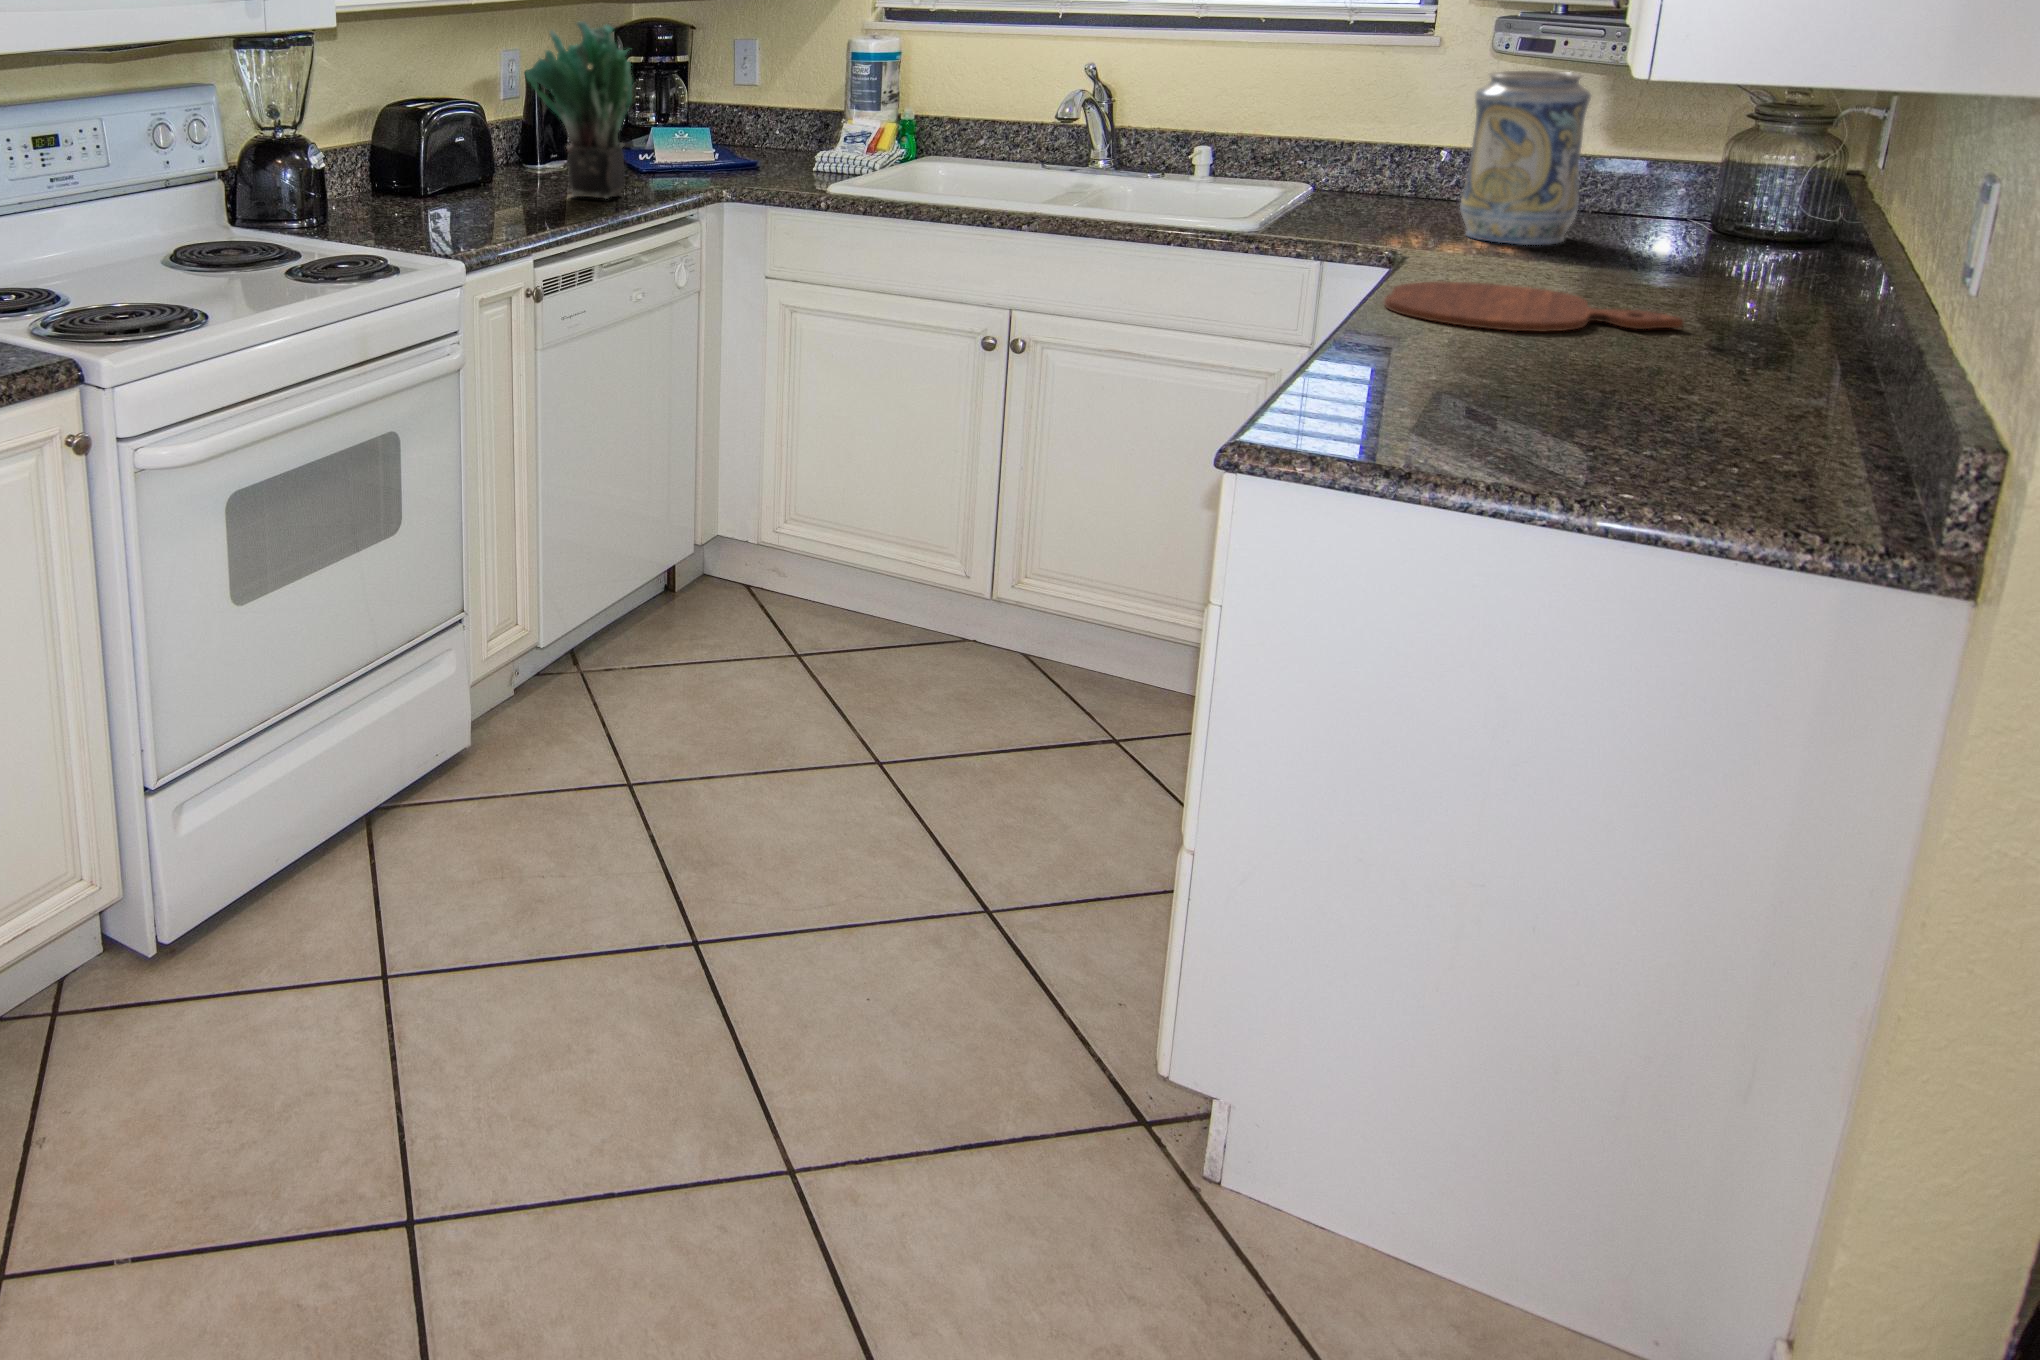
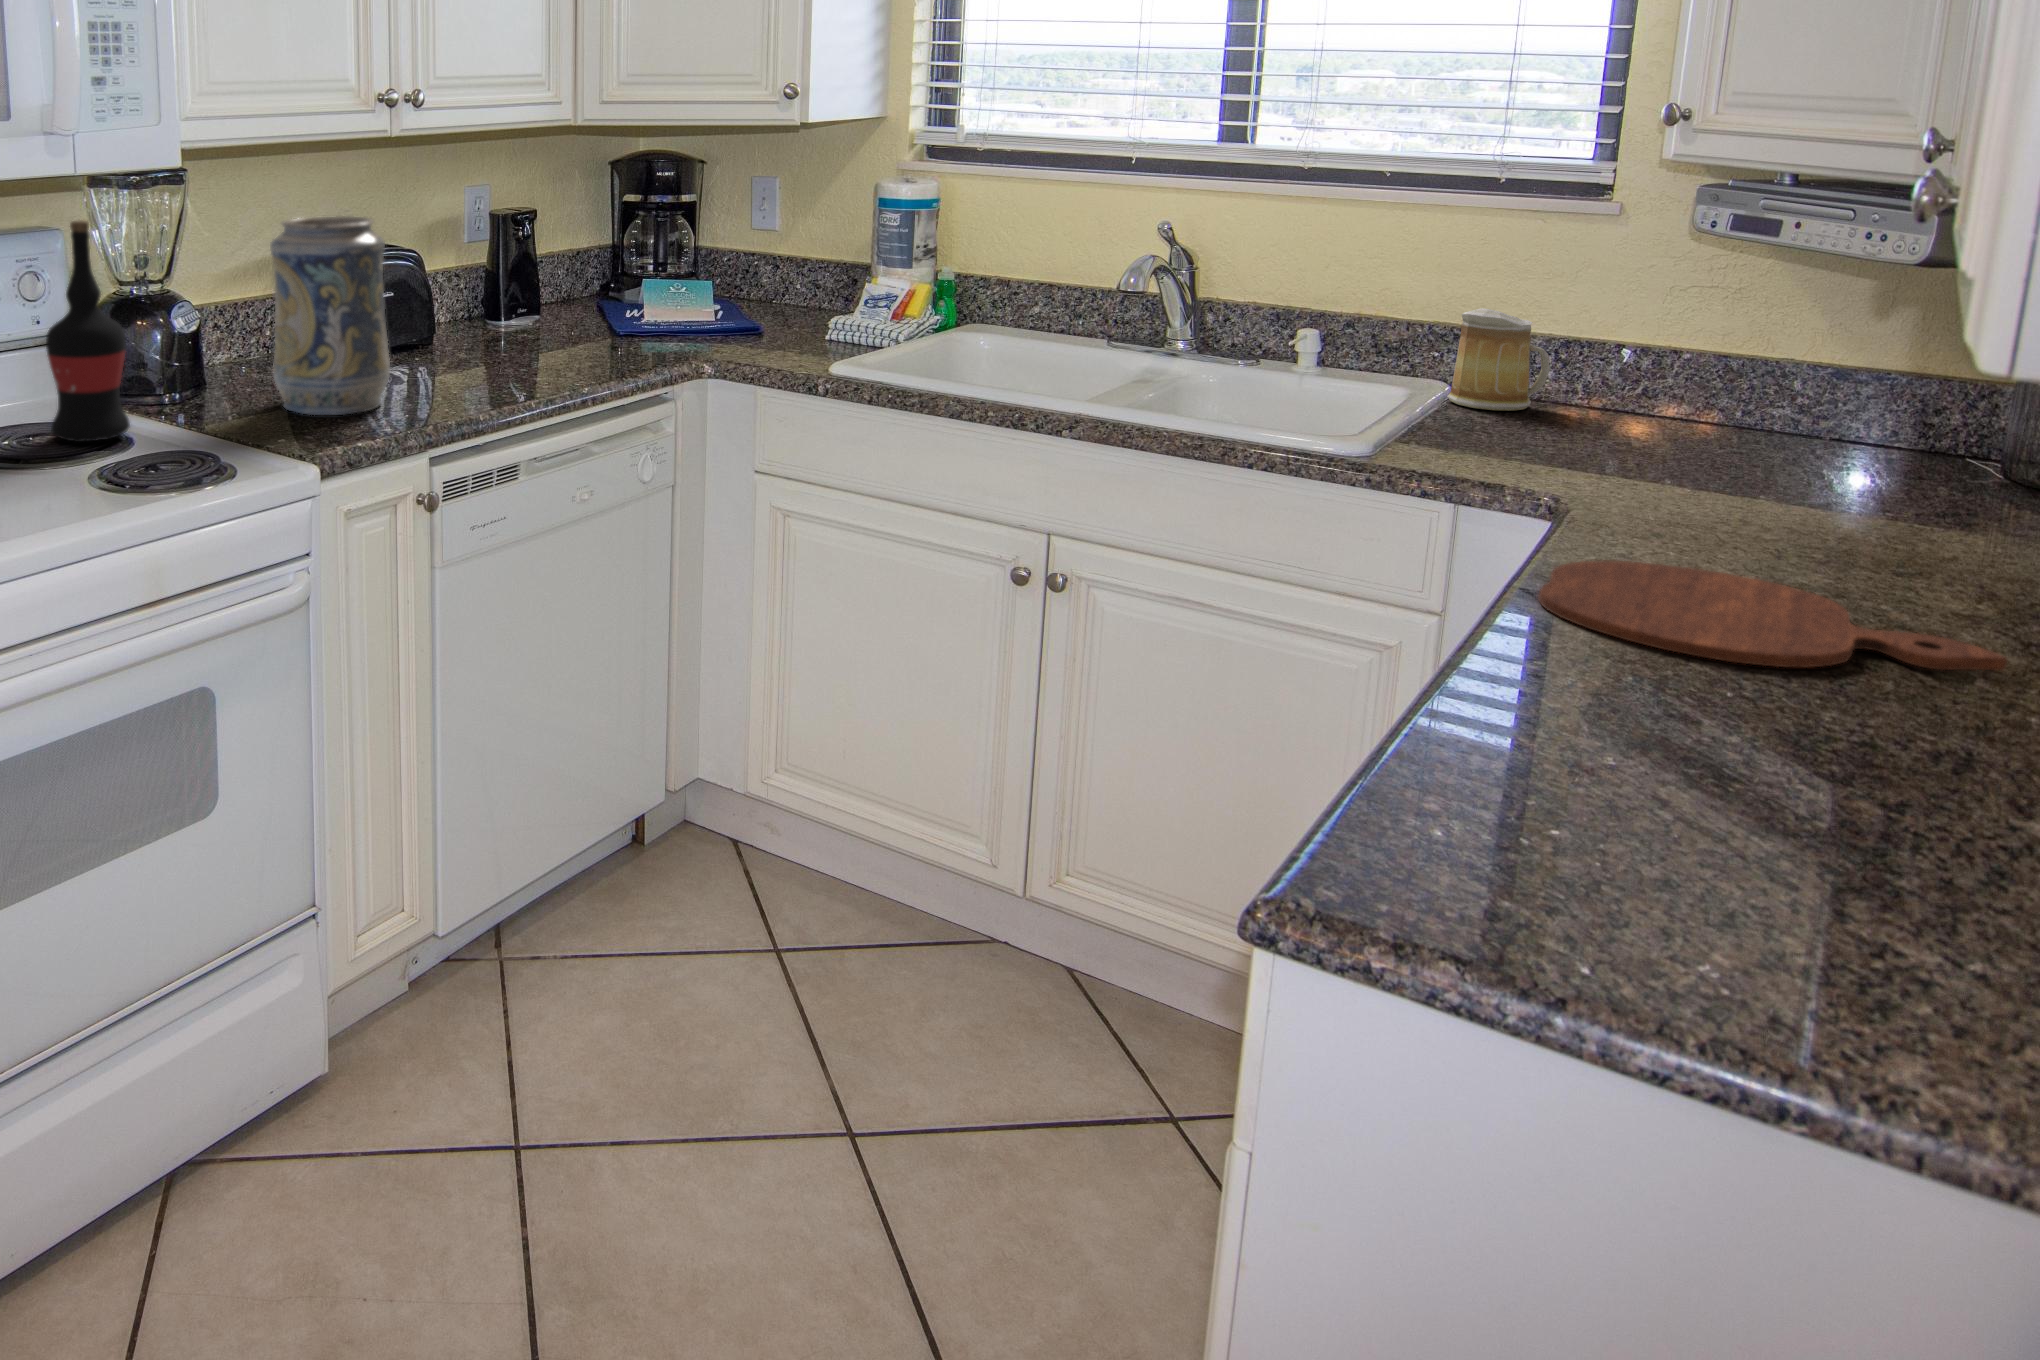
potted plant: present [525,21,632,198] -> none [456,158,594,373]
decorative vase: present [1460,70,1591,245] -> present [270,216,390,415]
wine bottle: none [230,72,297,252] -> present [46,220,130,442]
mug: none [1311,123,1387,202] -> present [1447,308,1549,411]

